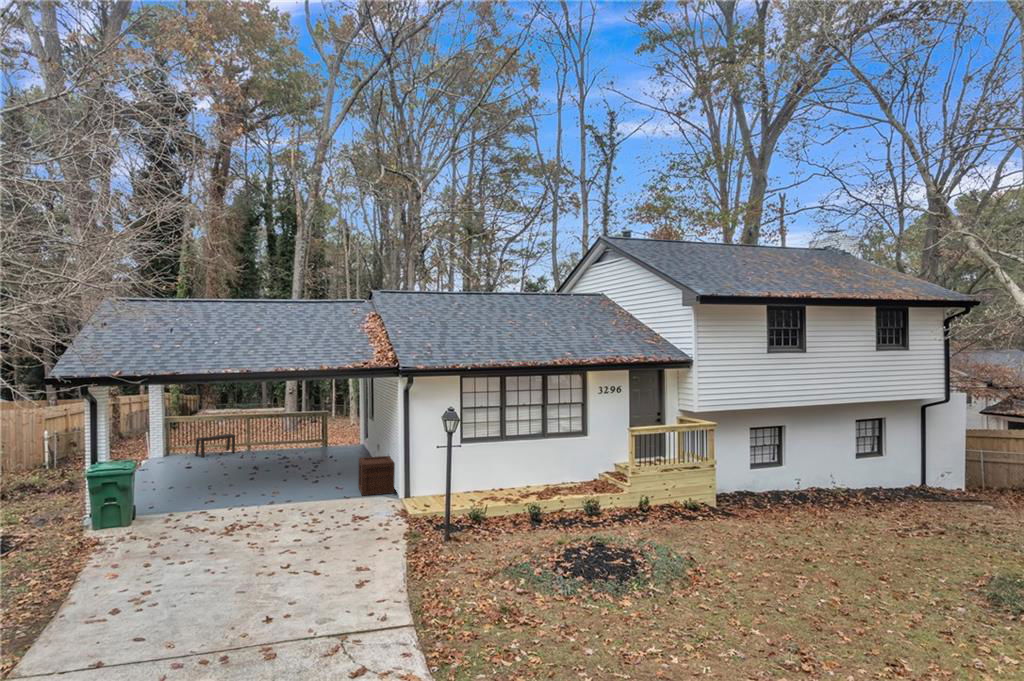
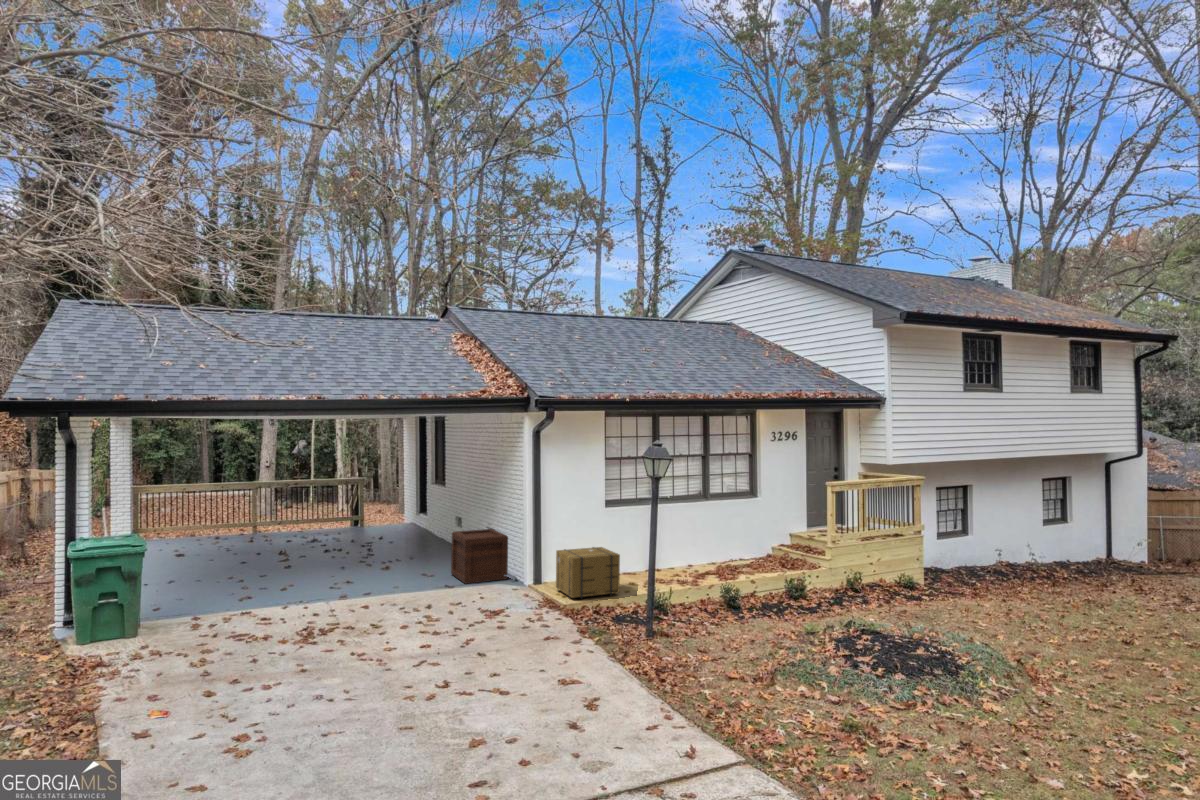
bench: present [195,434,236,457] -> none [177,510,236,544]
cardboard box: none [421,473,463,511] -> present [556,547,620,598]

